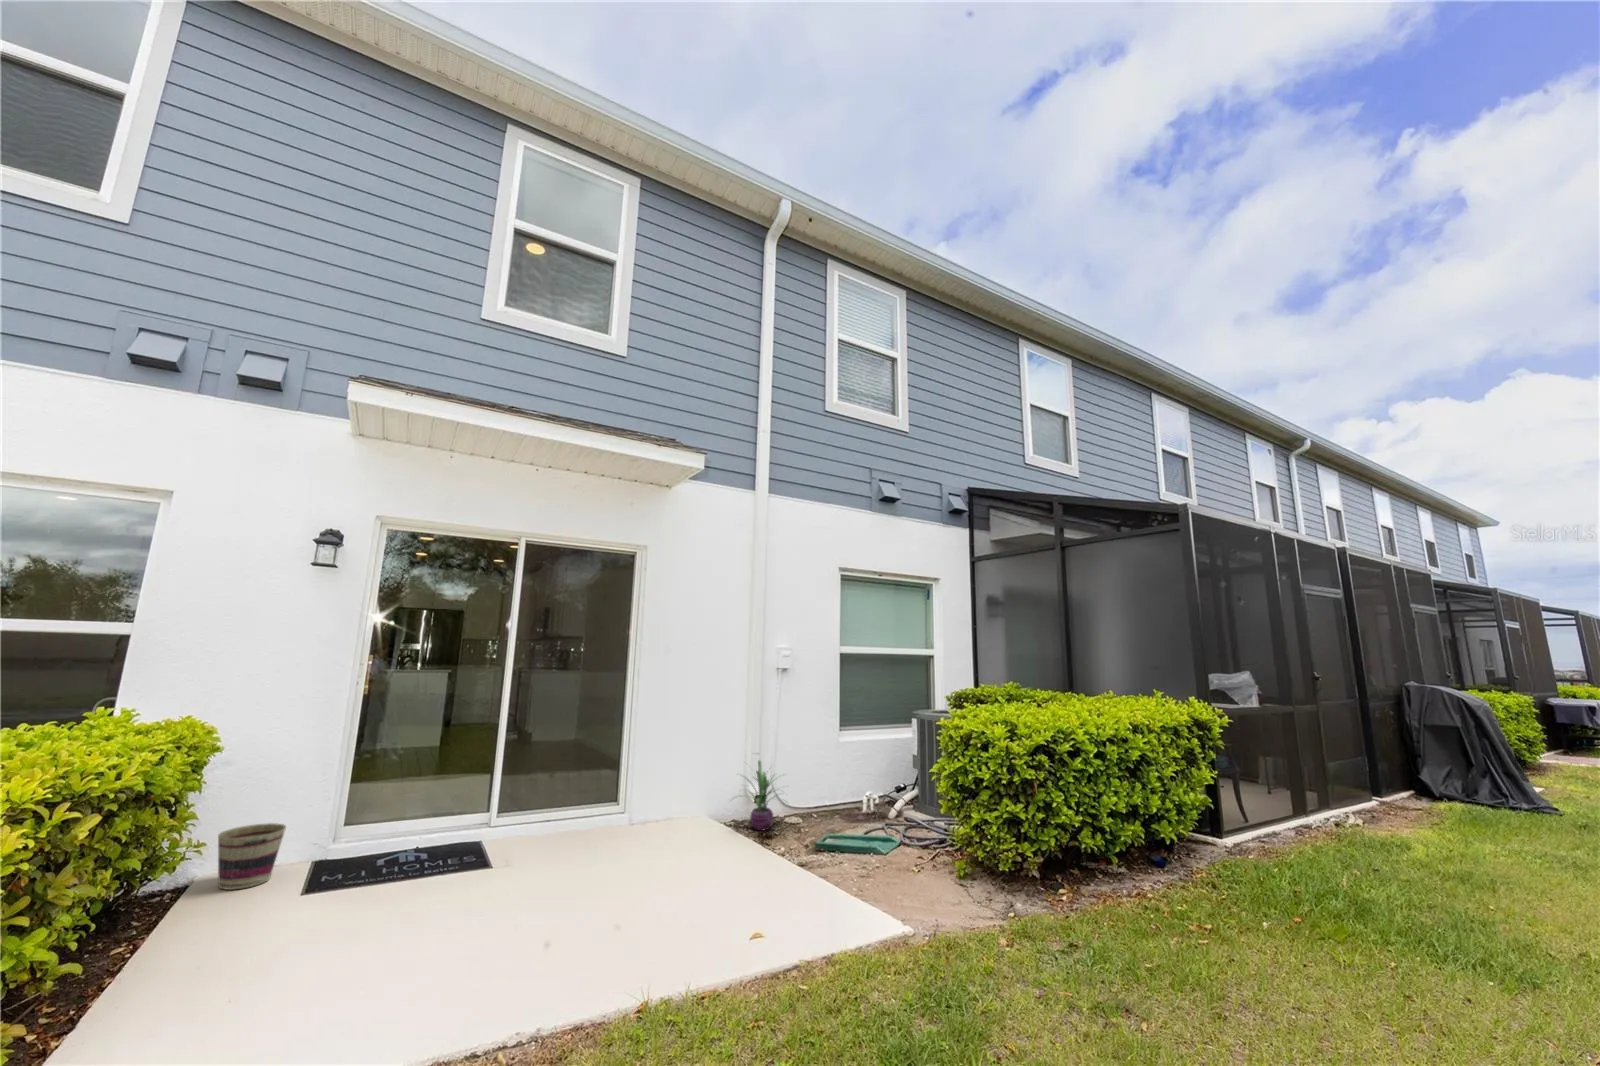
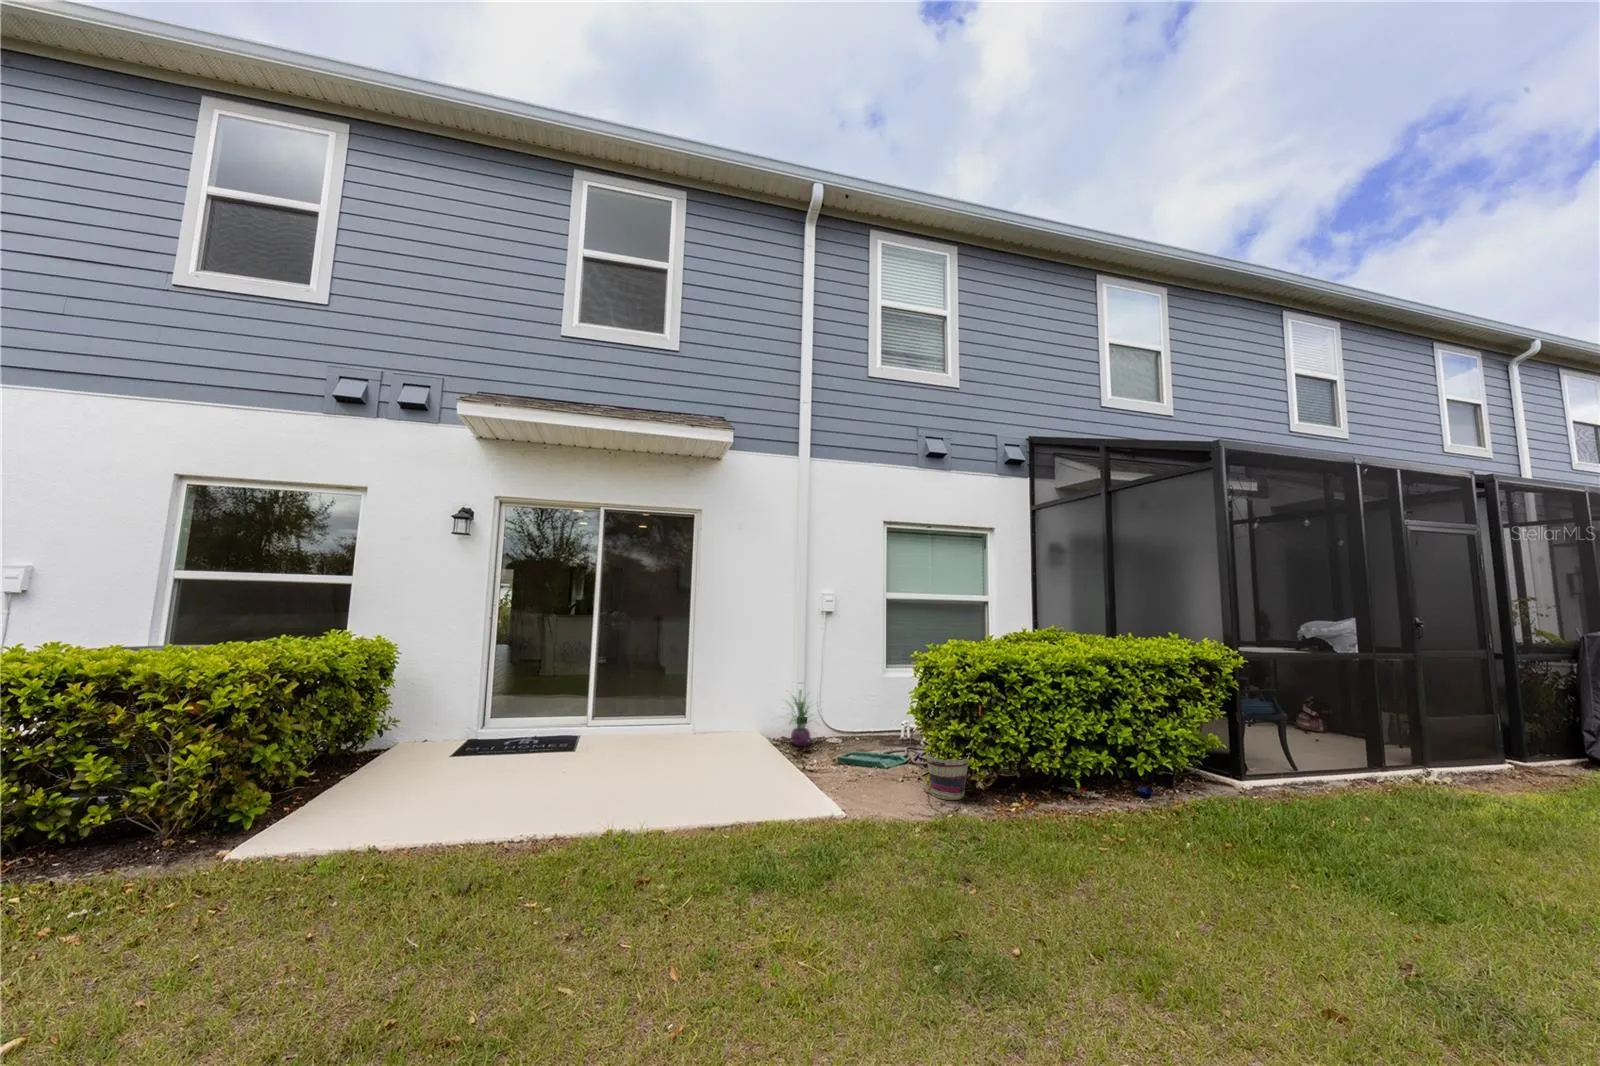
basket: present [218,823,286,890] -> present [926,752,969,800]

